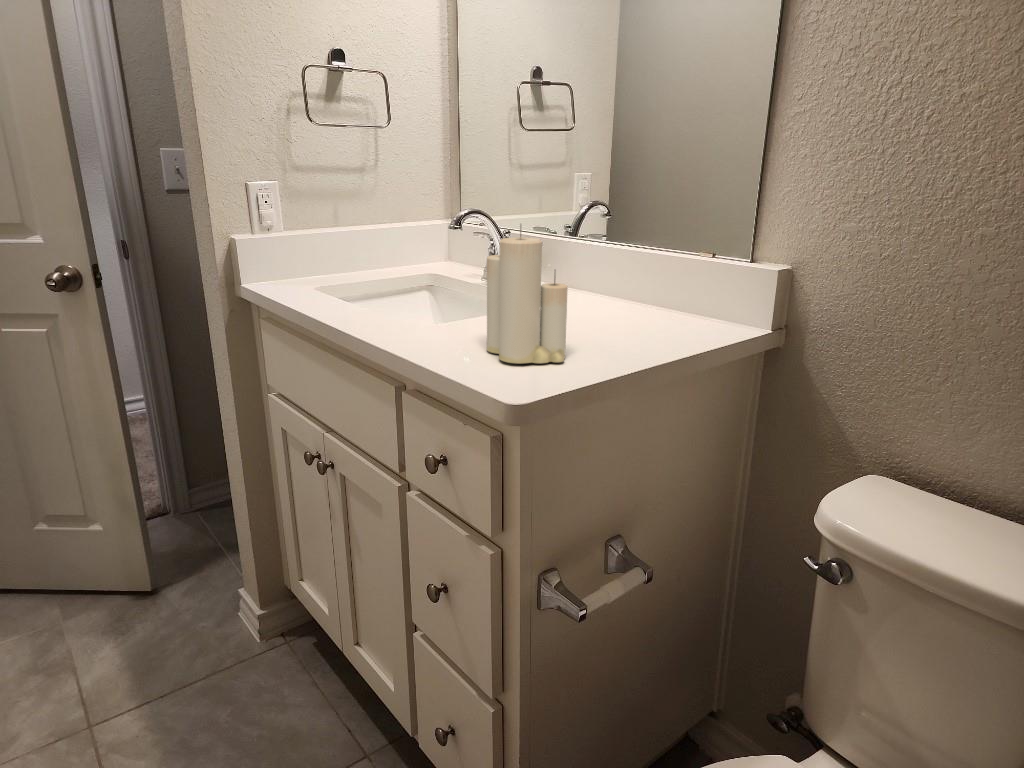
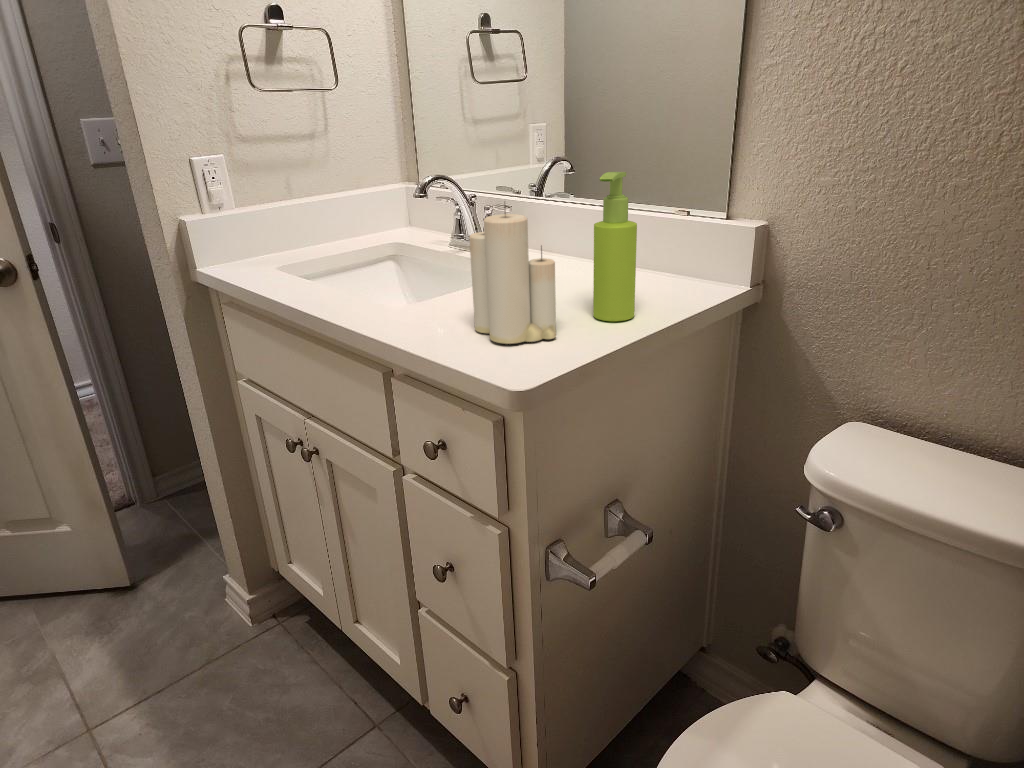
soap dispenser: none [607,204,654,352] -> present [593,172,637,321]

